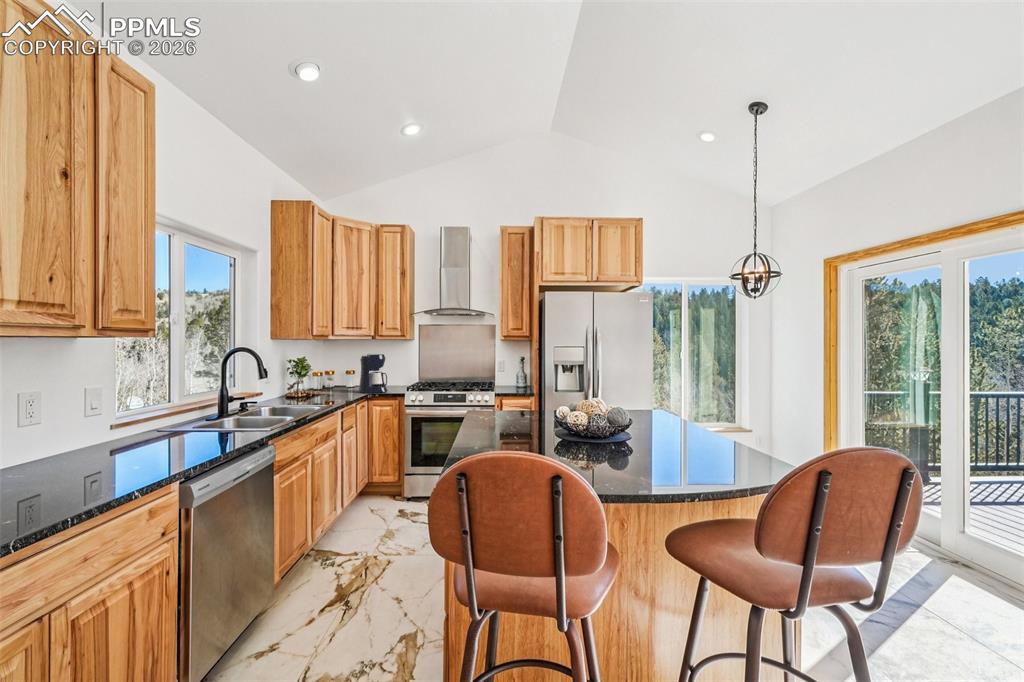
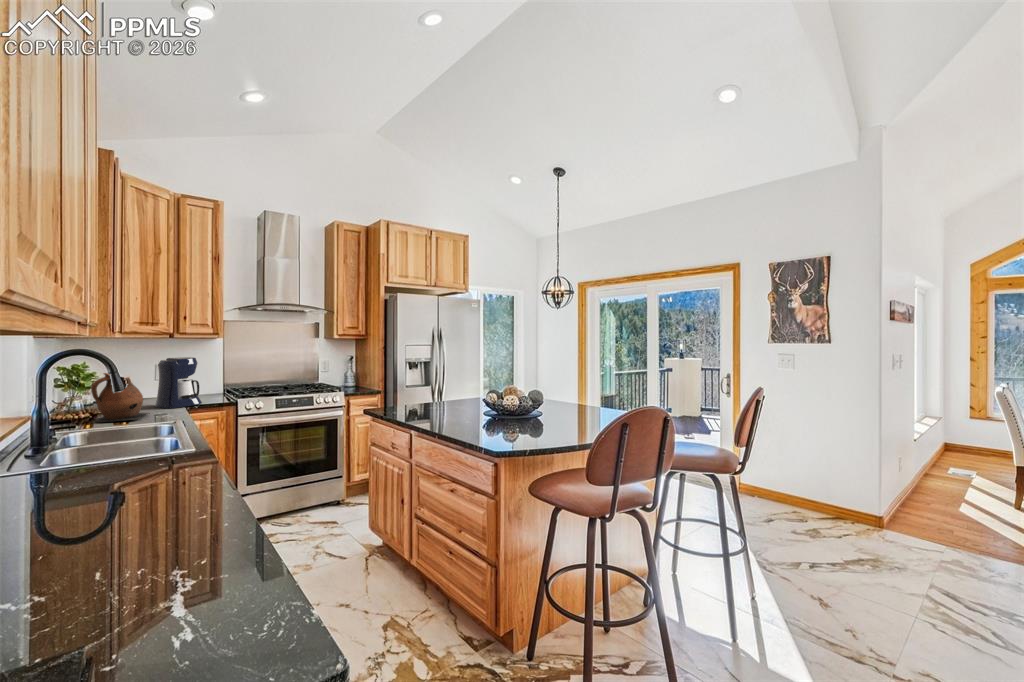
ceramic pitcher: none [309,362,345,398] -> present [91,373,150,422]

